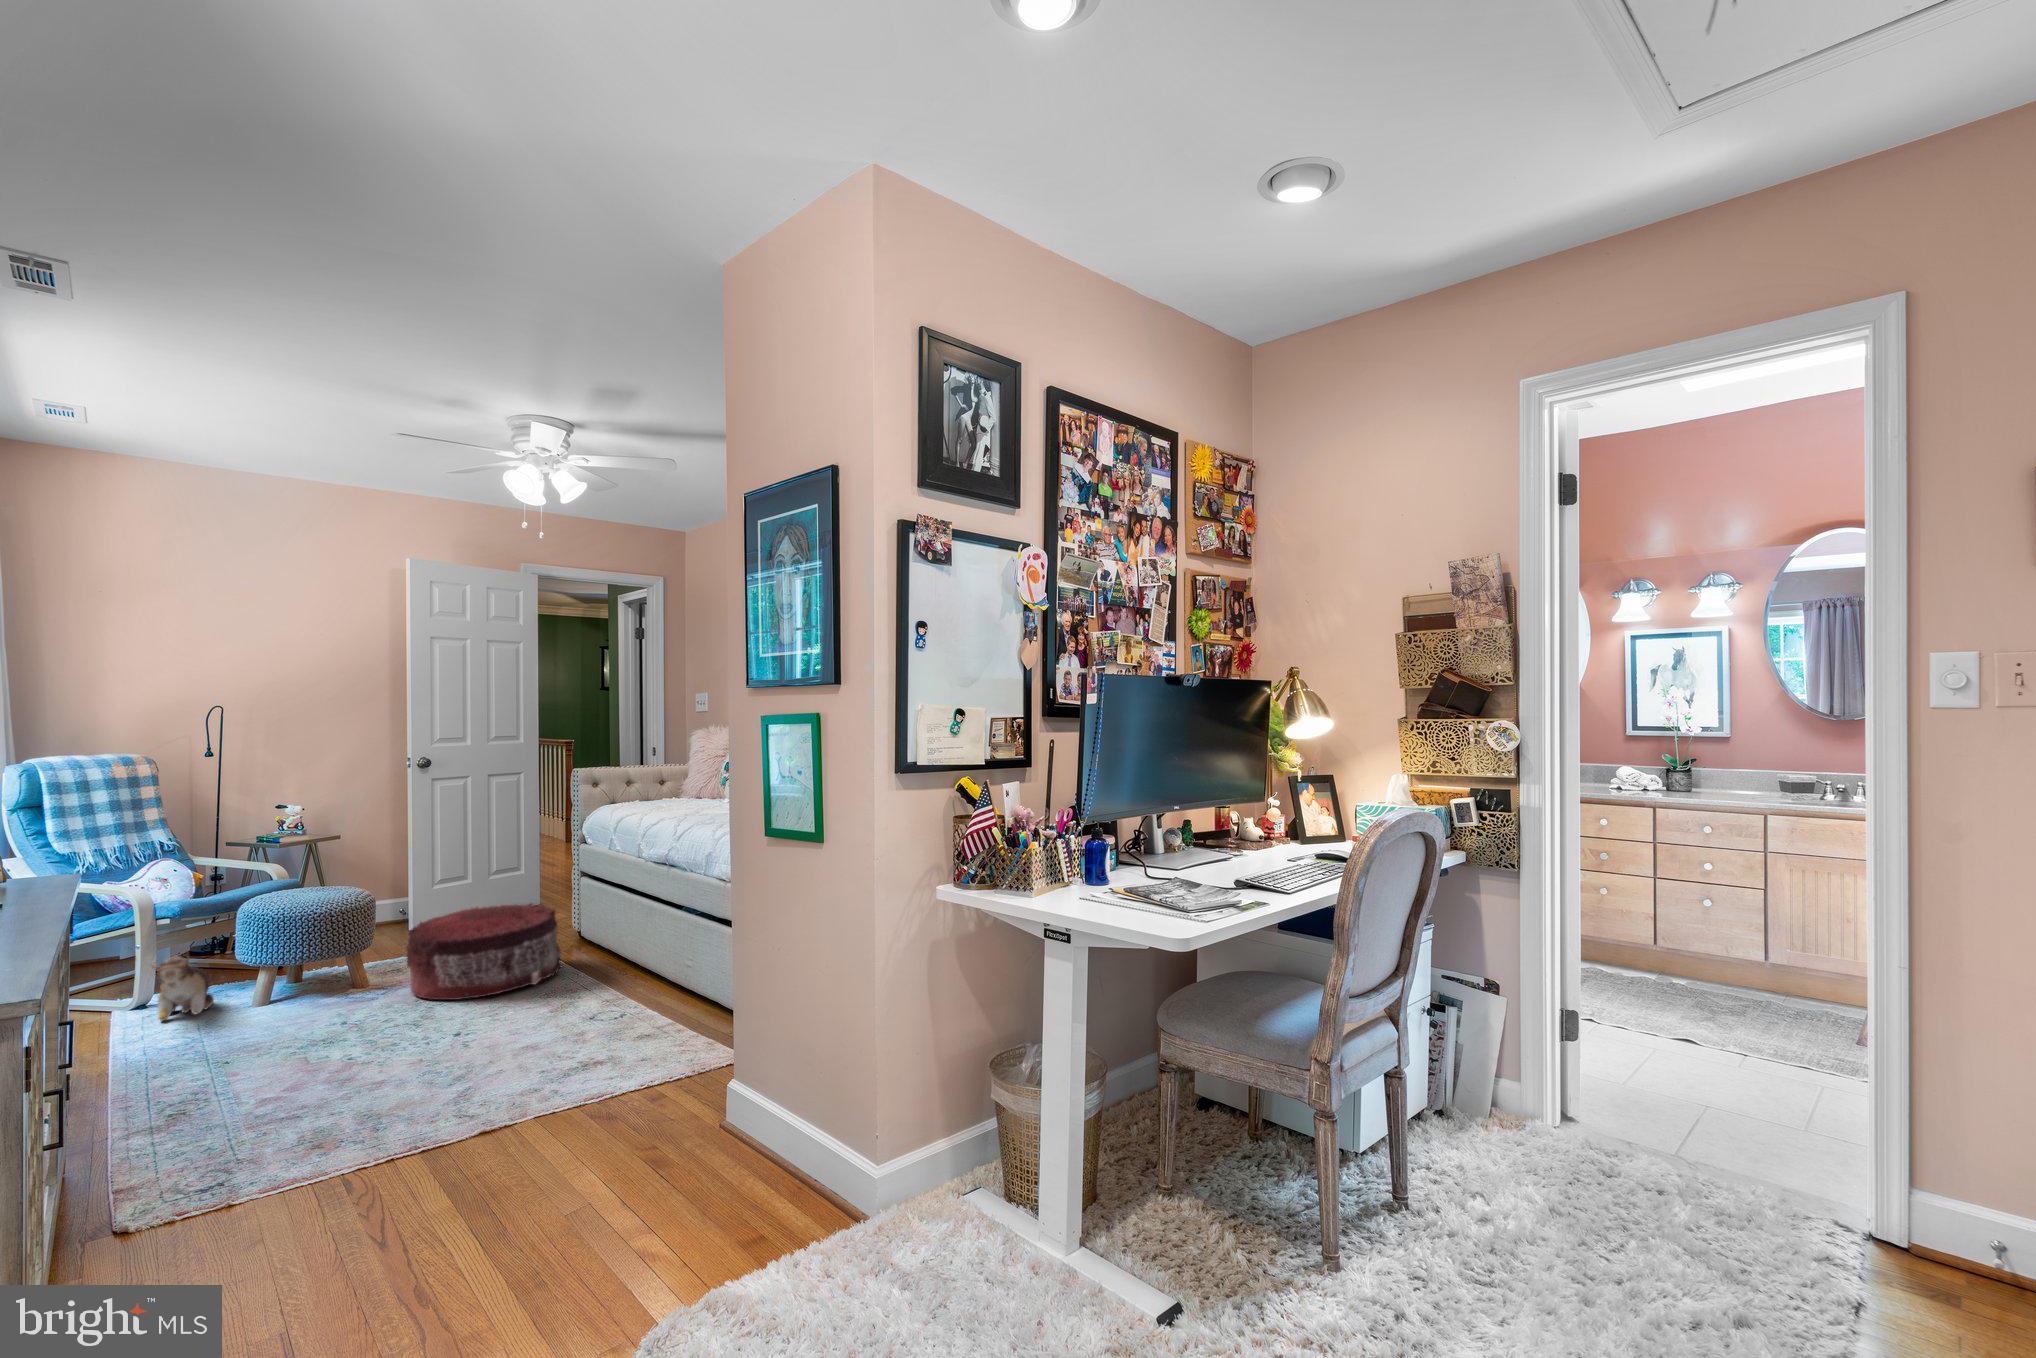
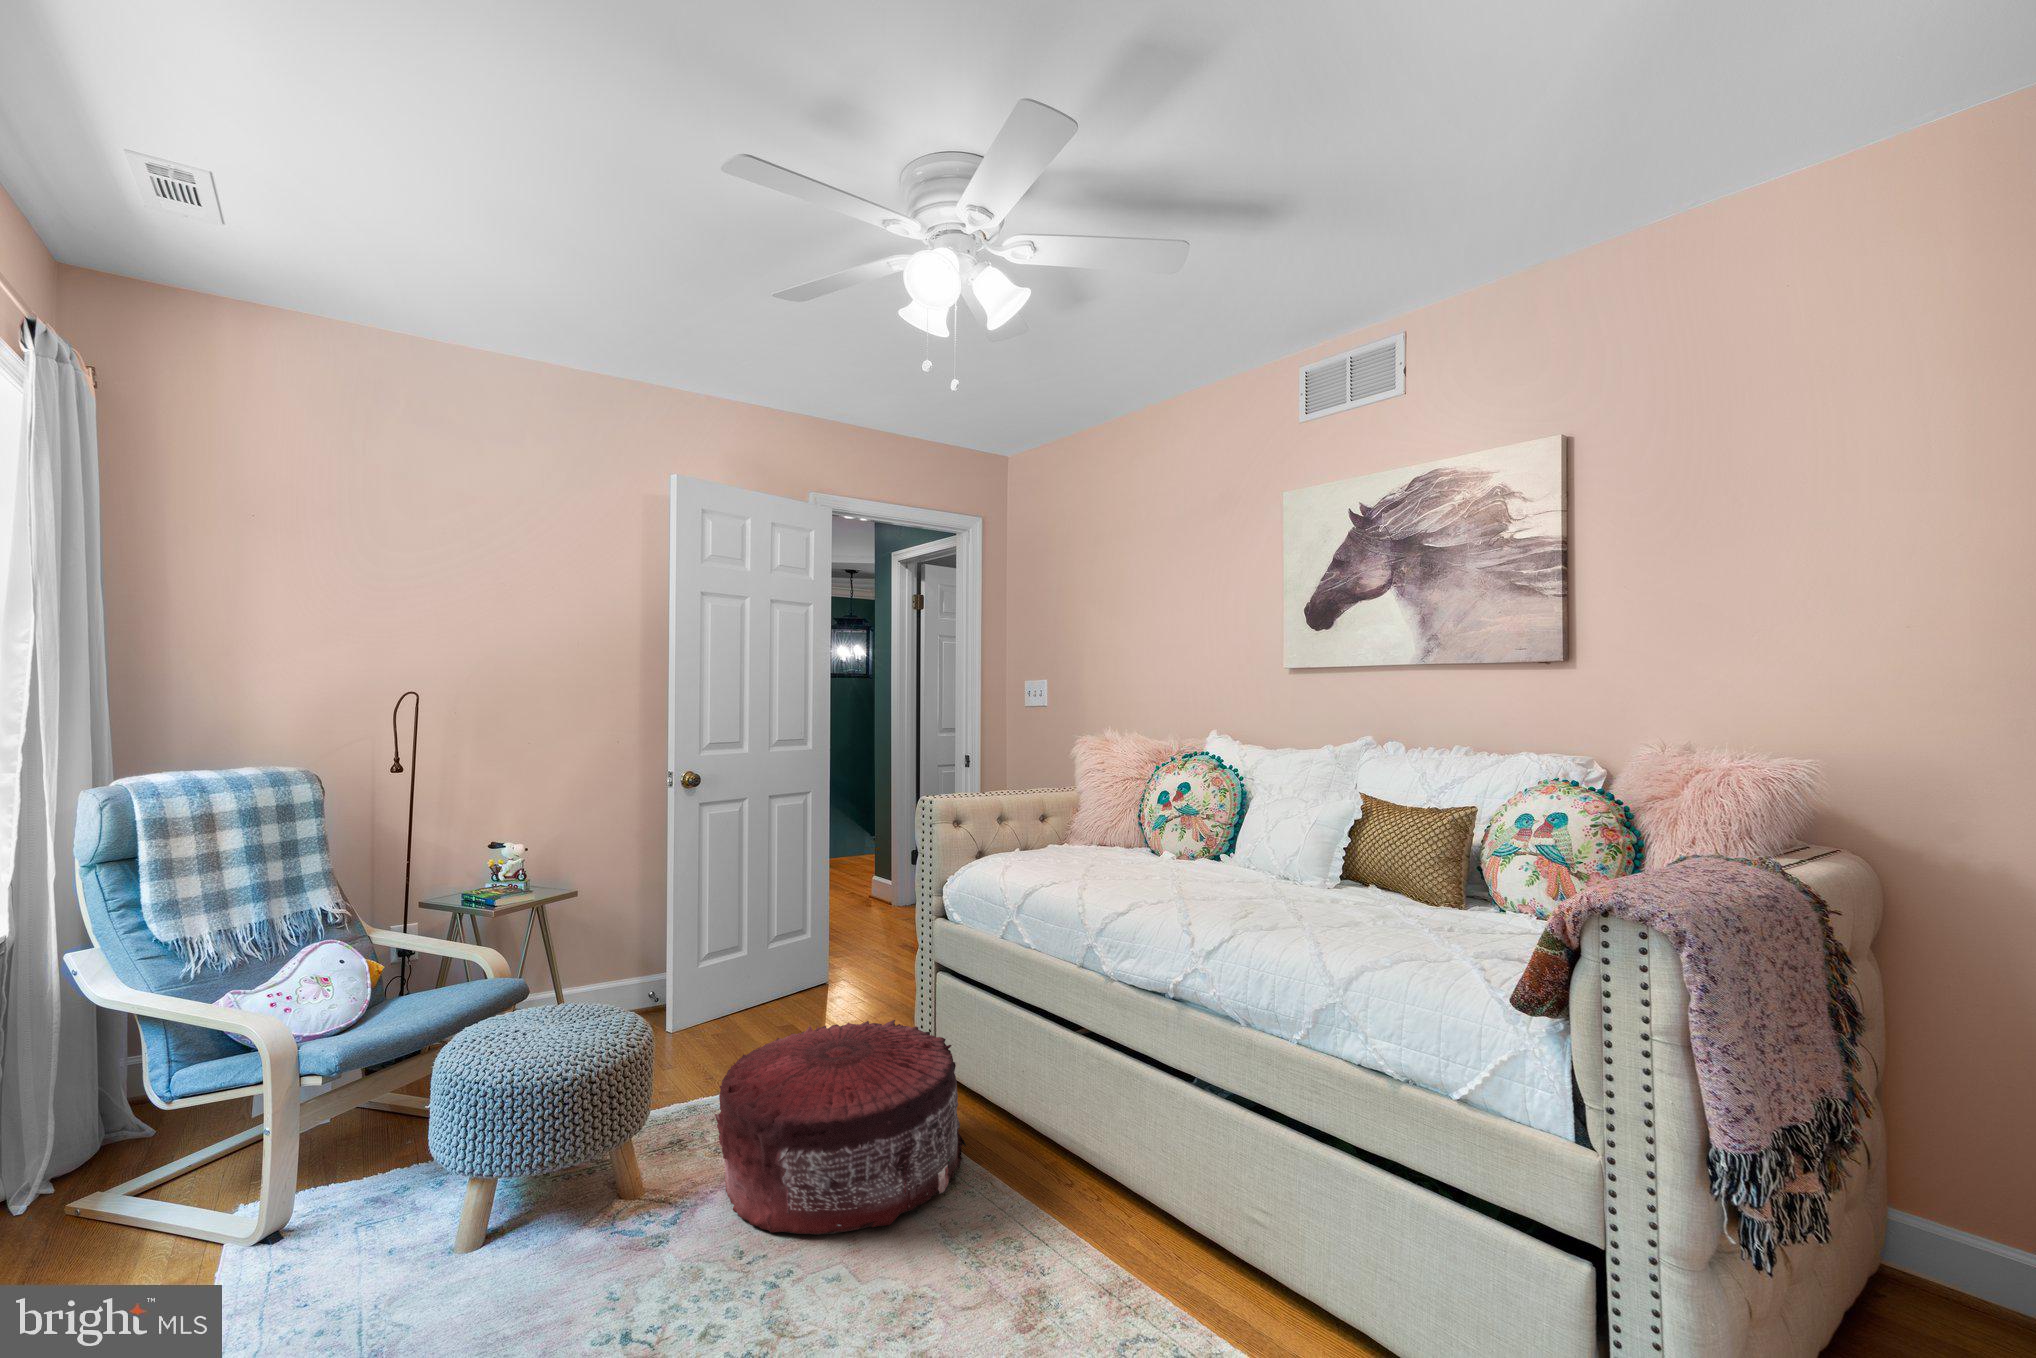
plush toy: present [152,957,214,1021] -> none [281,1155,398,1281]

